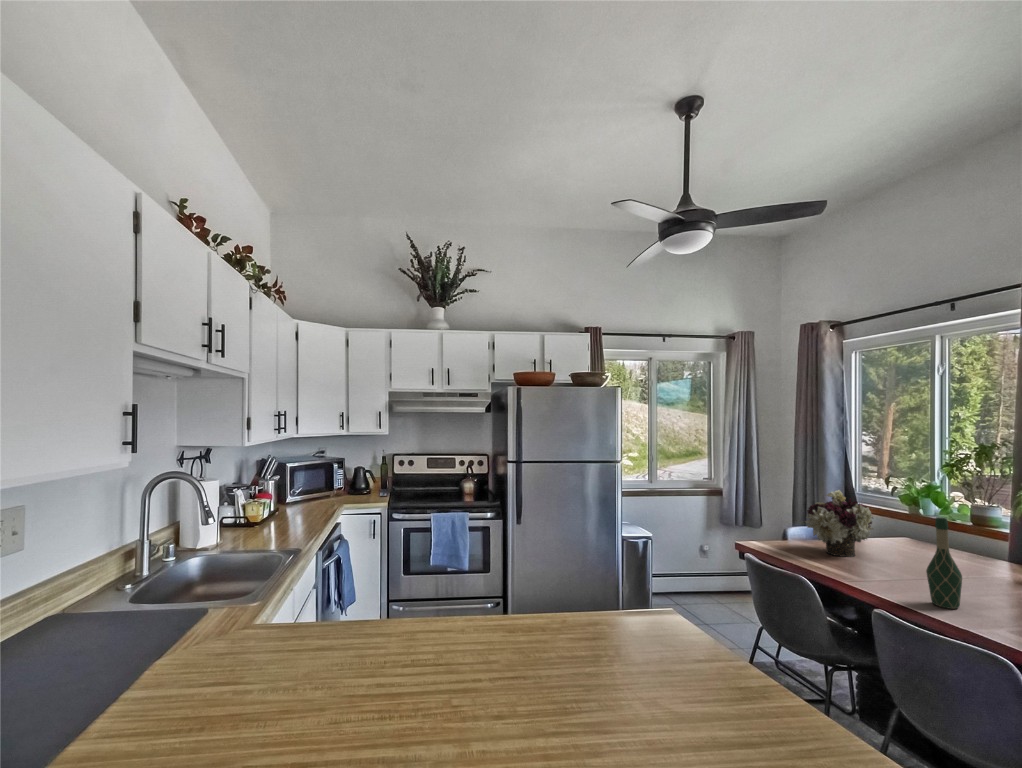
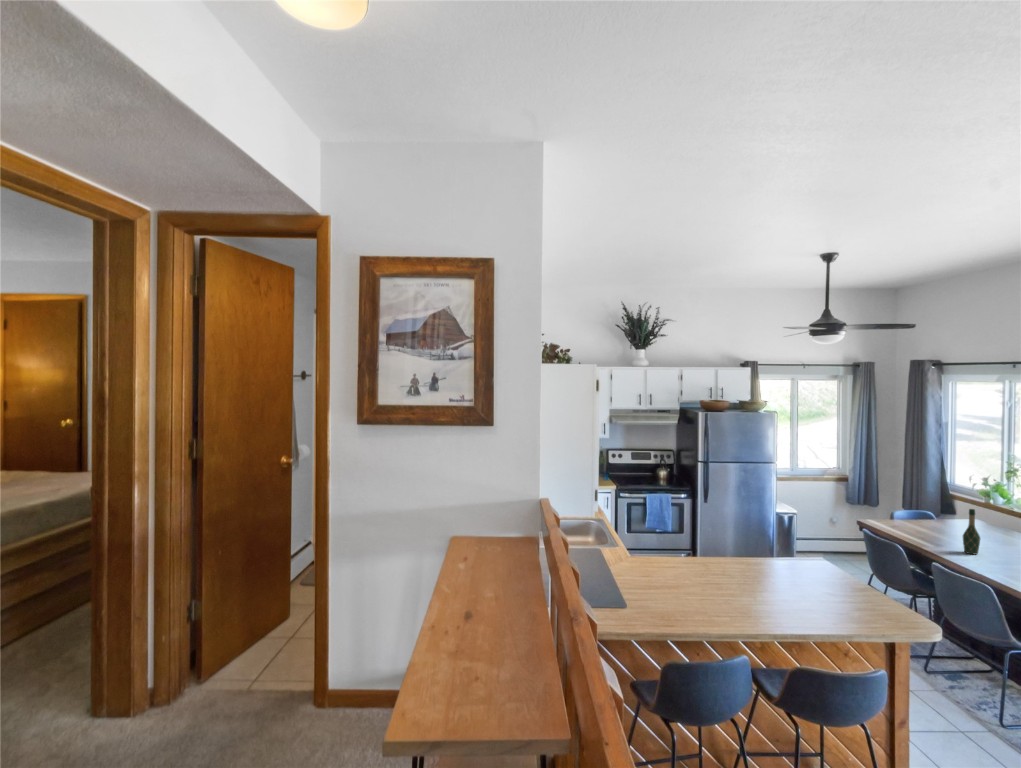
flower arrangement: present [806,490,874,557] -> none [903,488,948,528]

